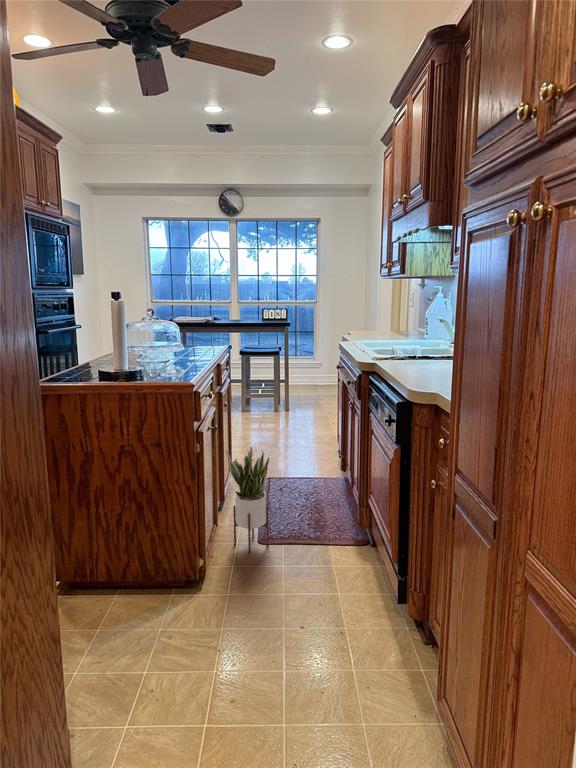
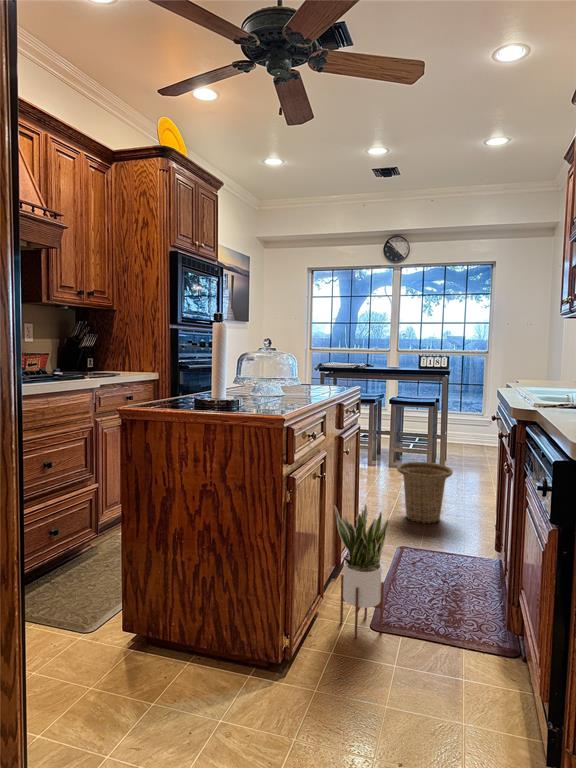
basket: none [256,406,302,457] -> present [397,462,453,523]

